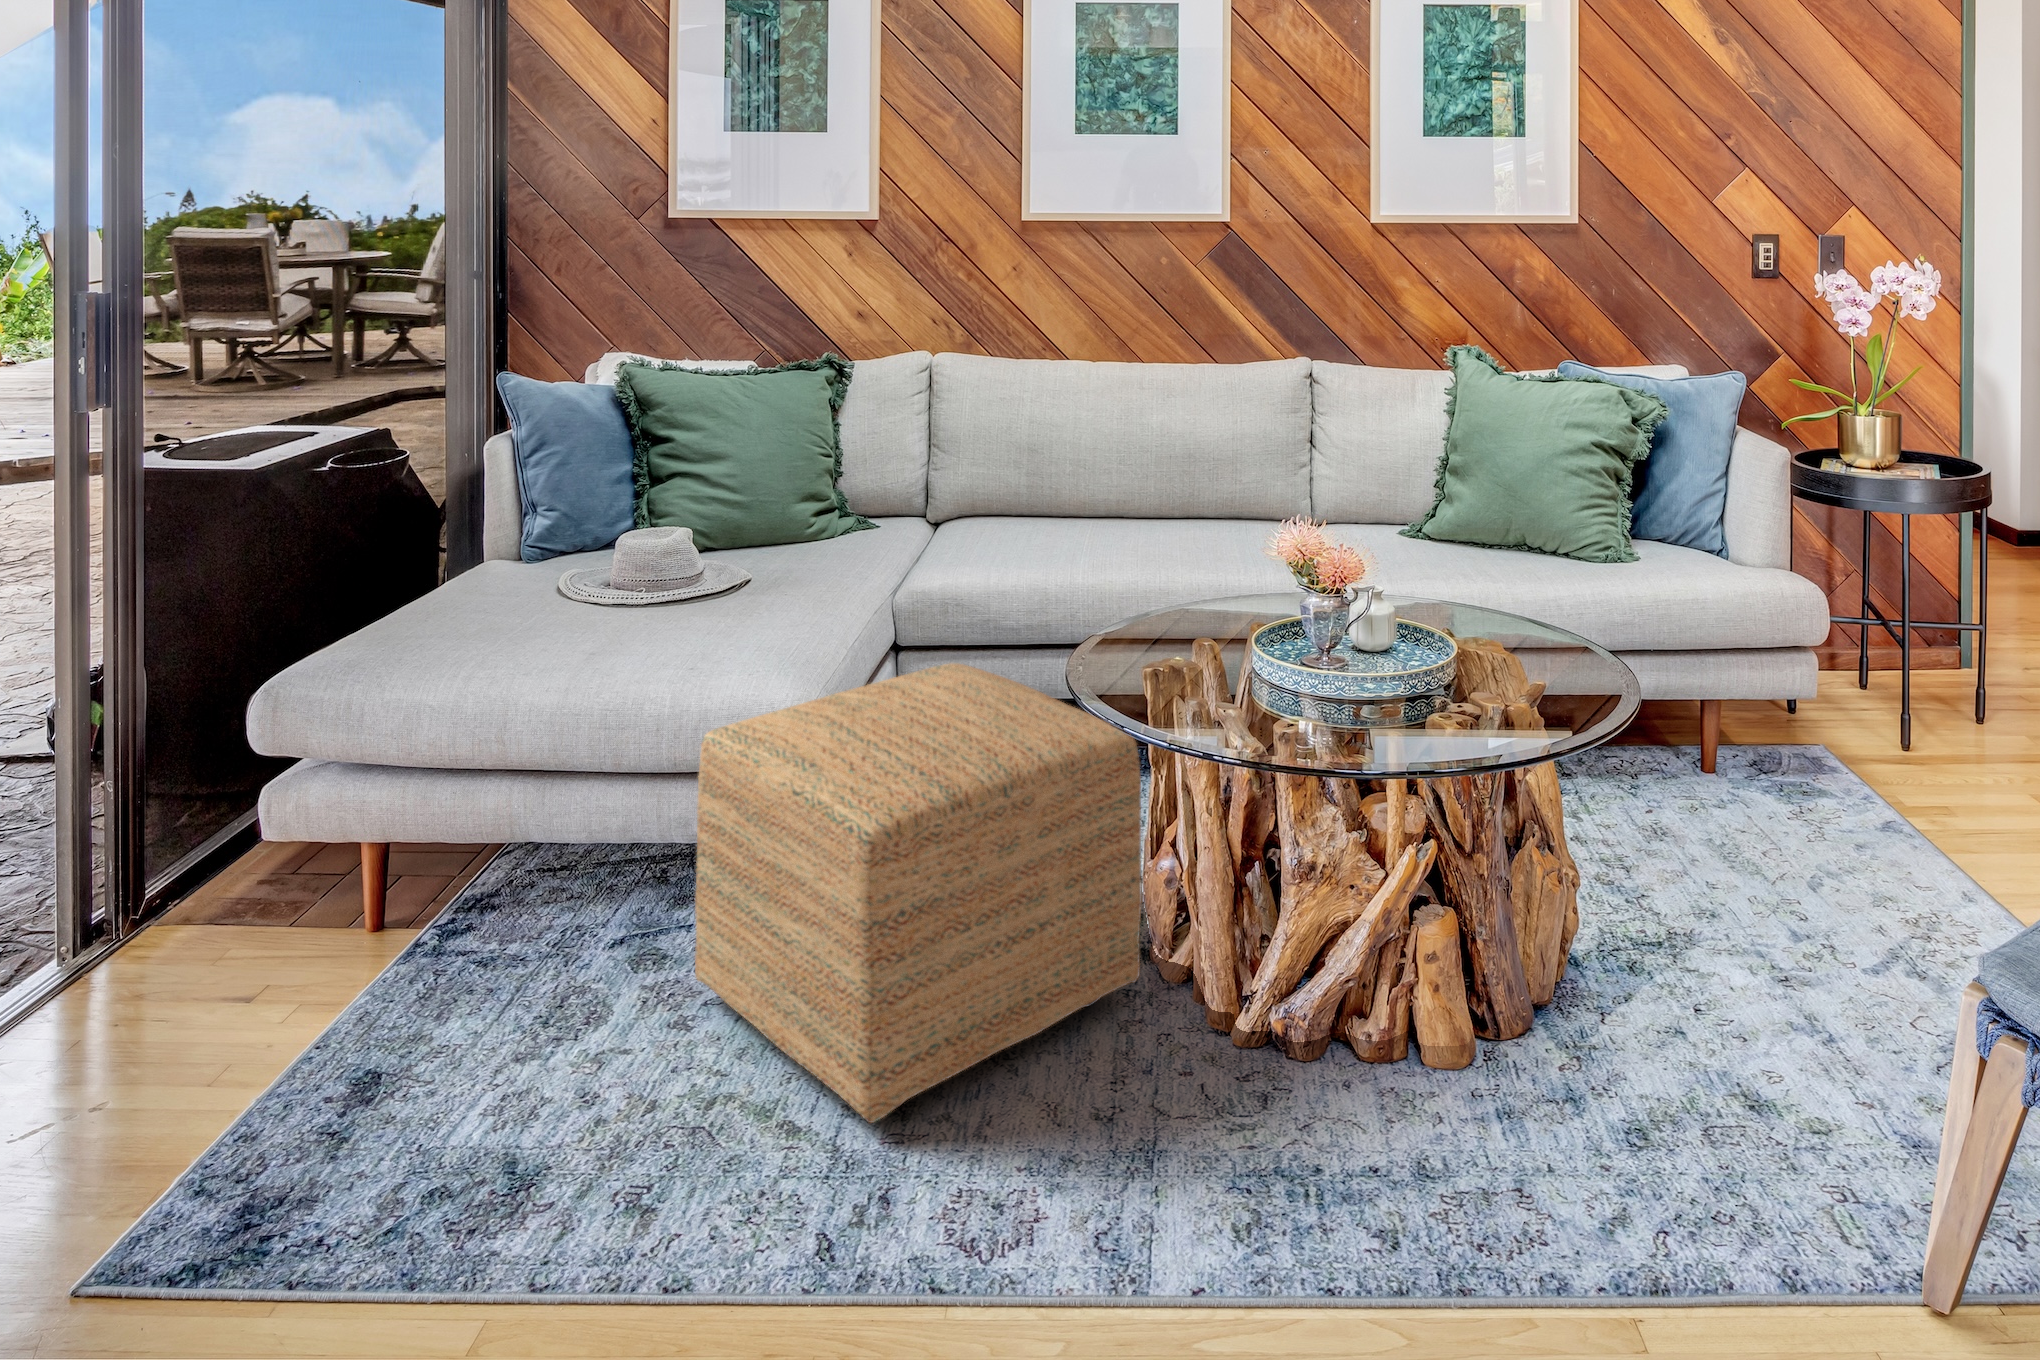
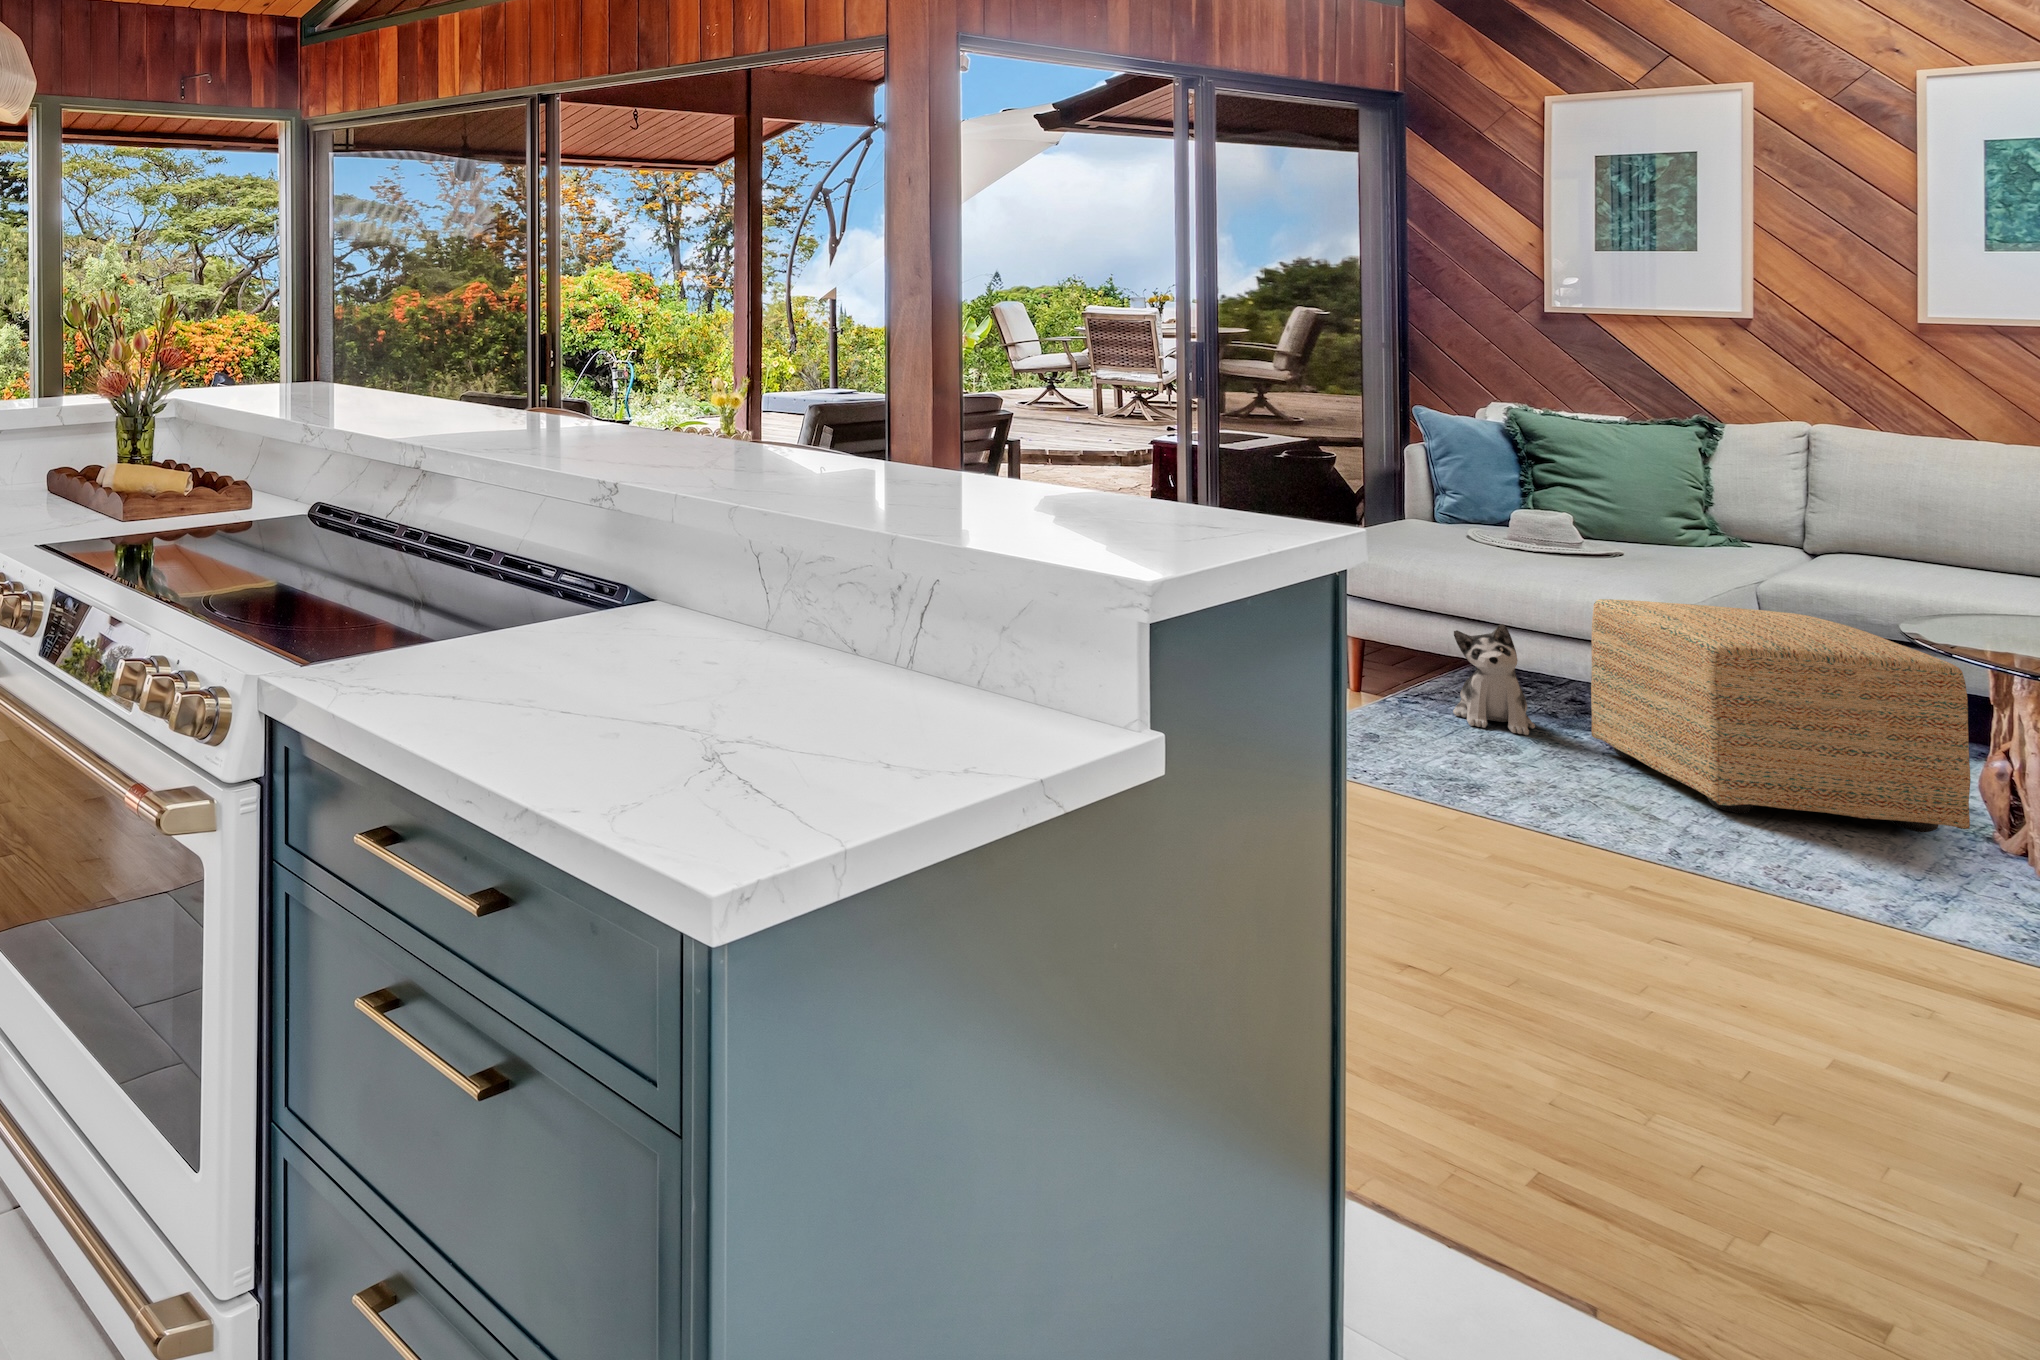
plush toy: none [491,806,618,1029] -> present [1453,624,1535,735]

